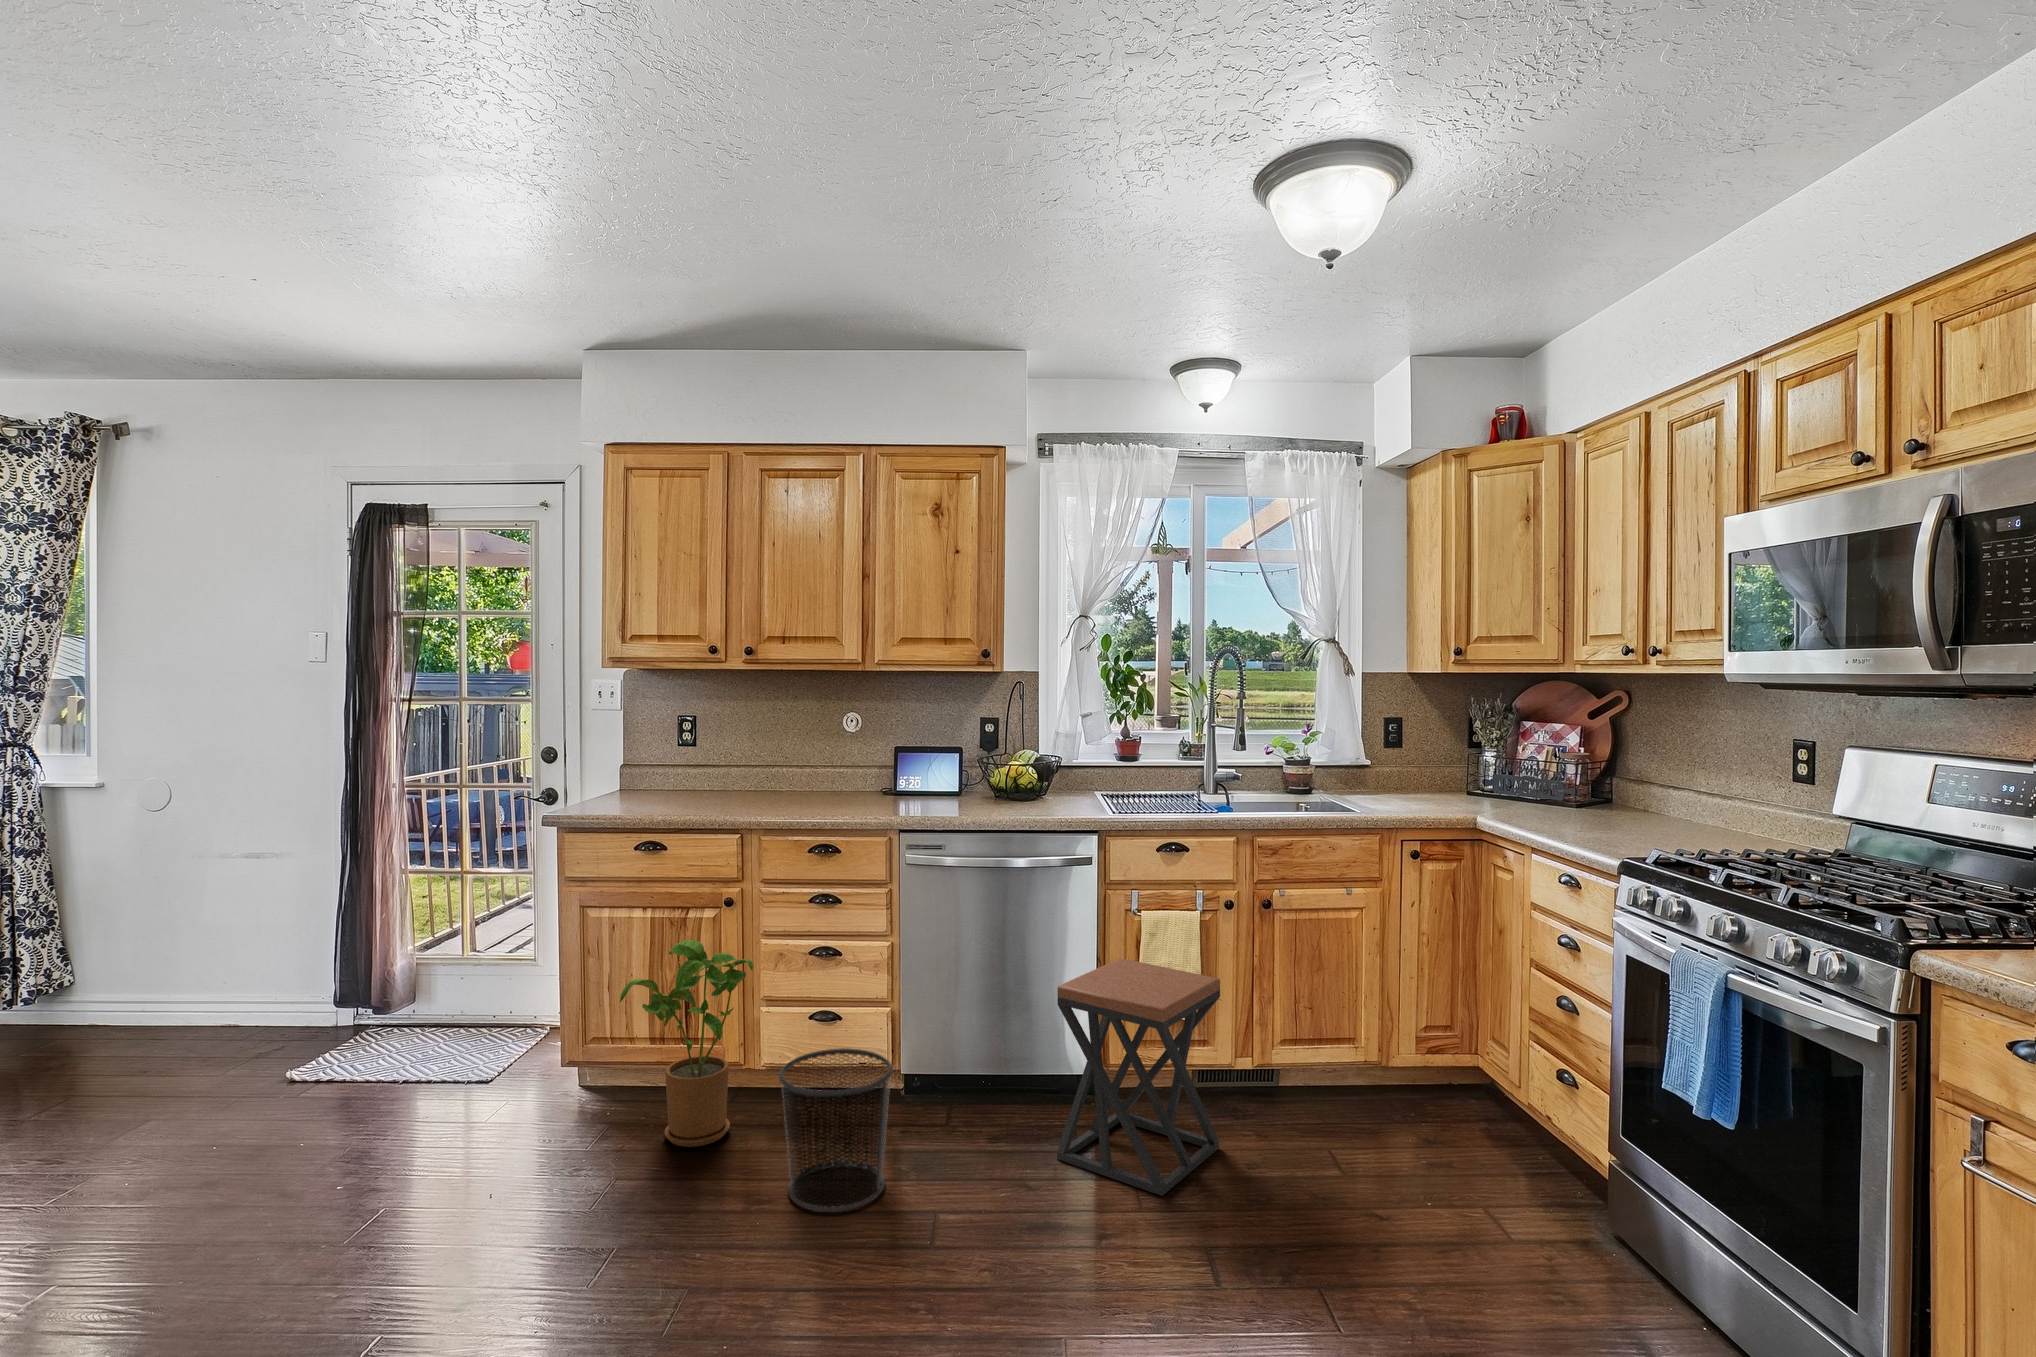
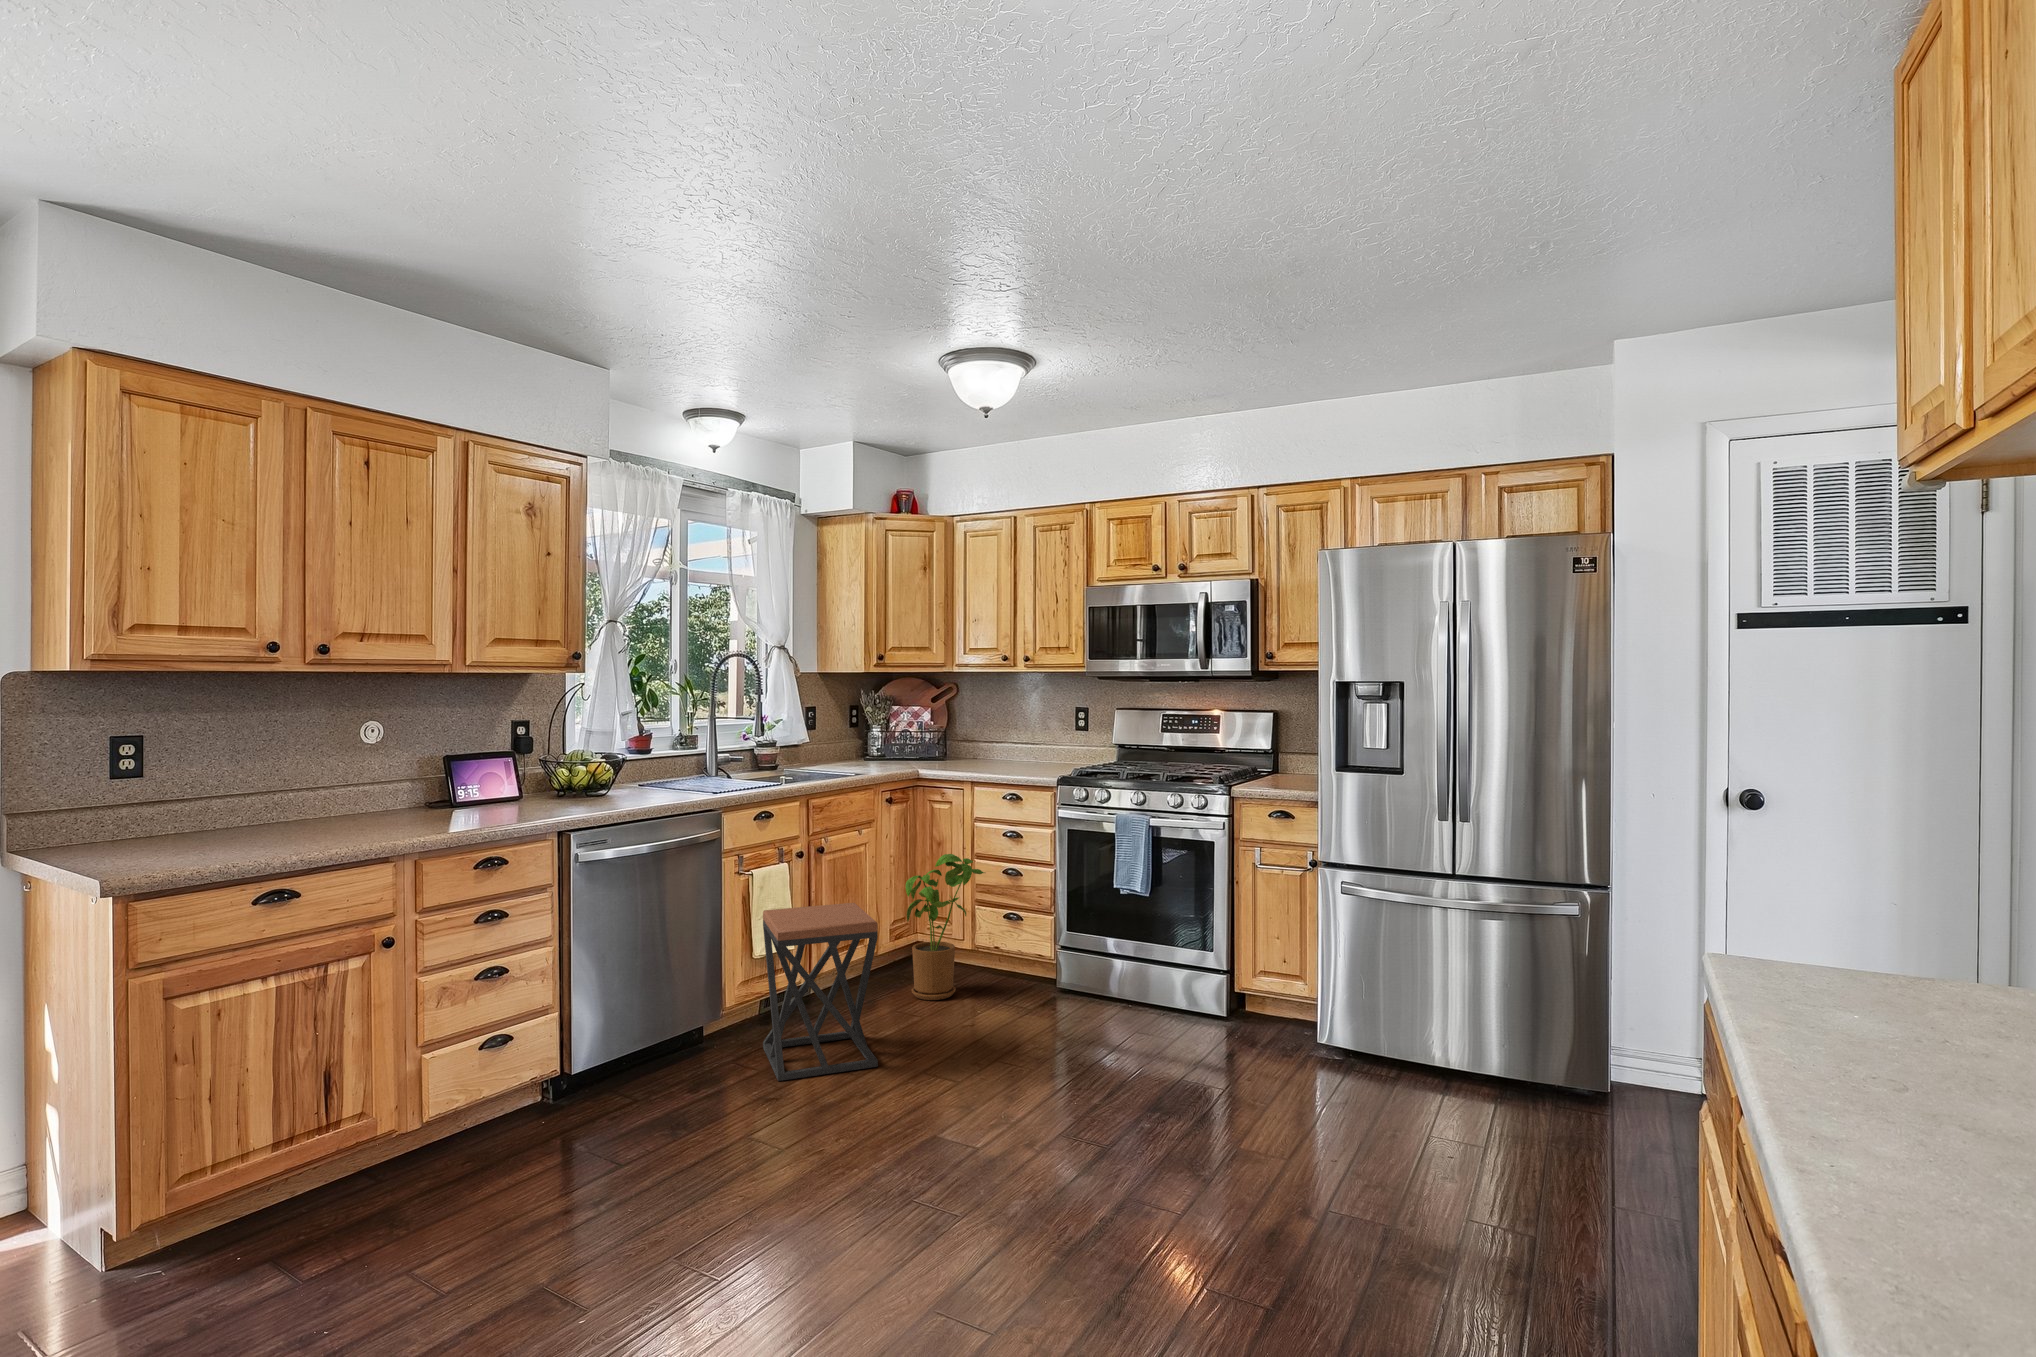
house plant: present [620,940,754,1147] -> present [906,854,985,1000]
waste bin: present [779,1048,893,1212] -> none [608,1029,724,1187]

